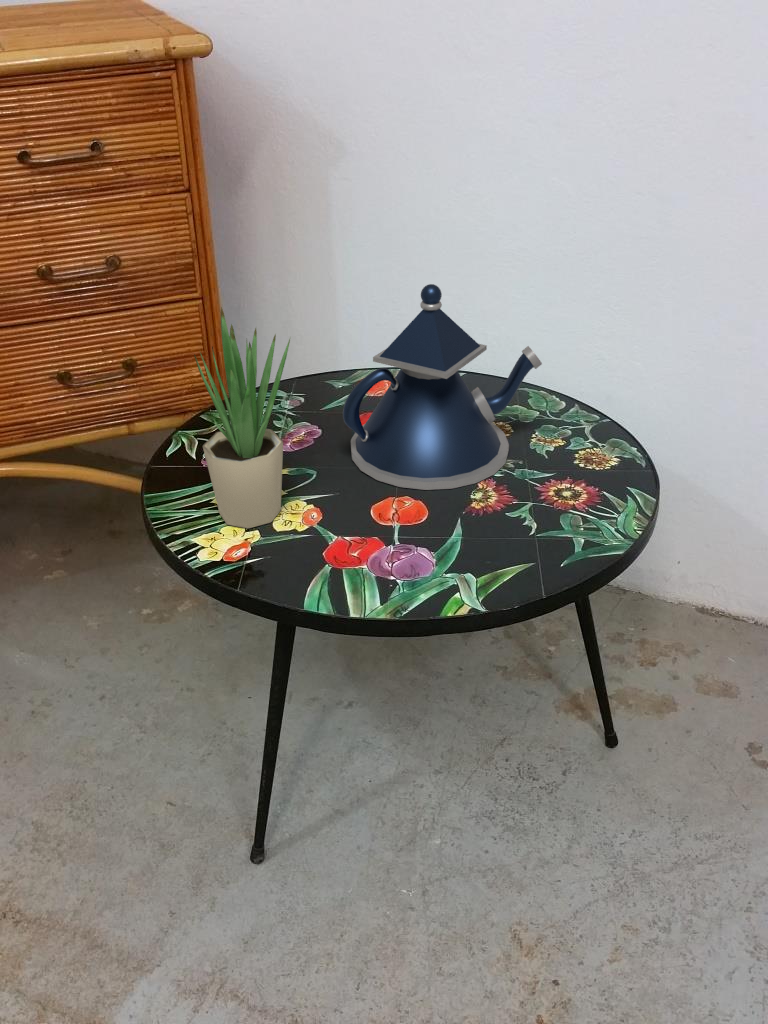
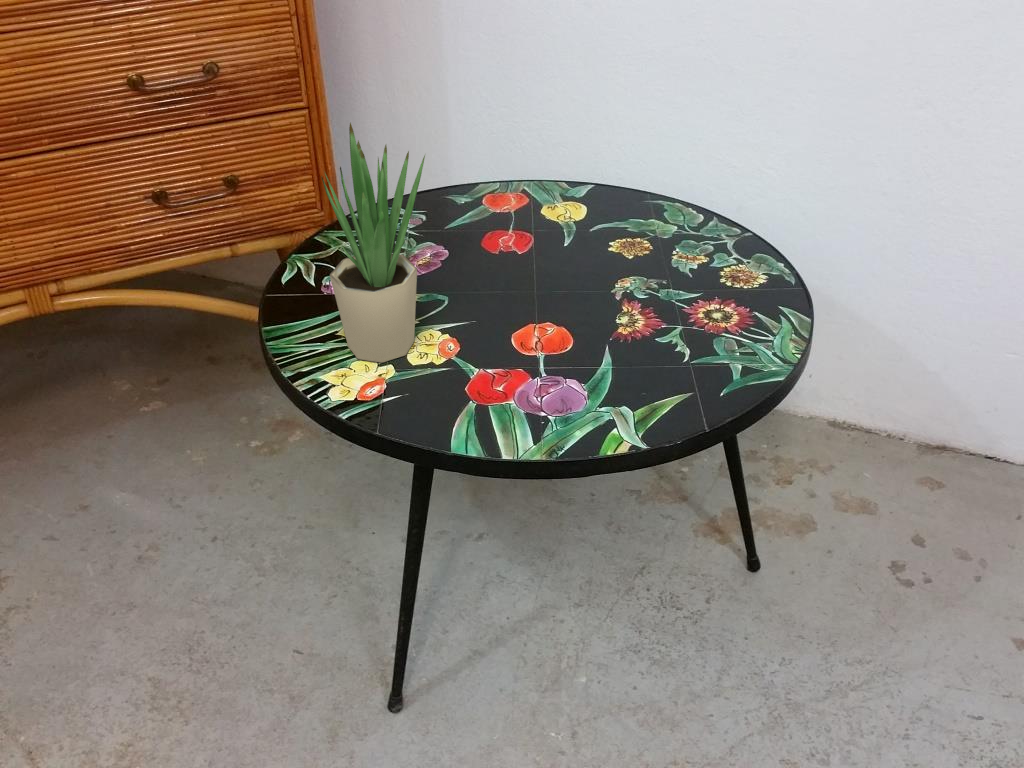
teapot: present [343,284,542,490] -> none [474,92,686,315]

